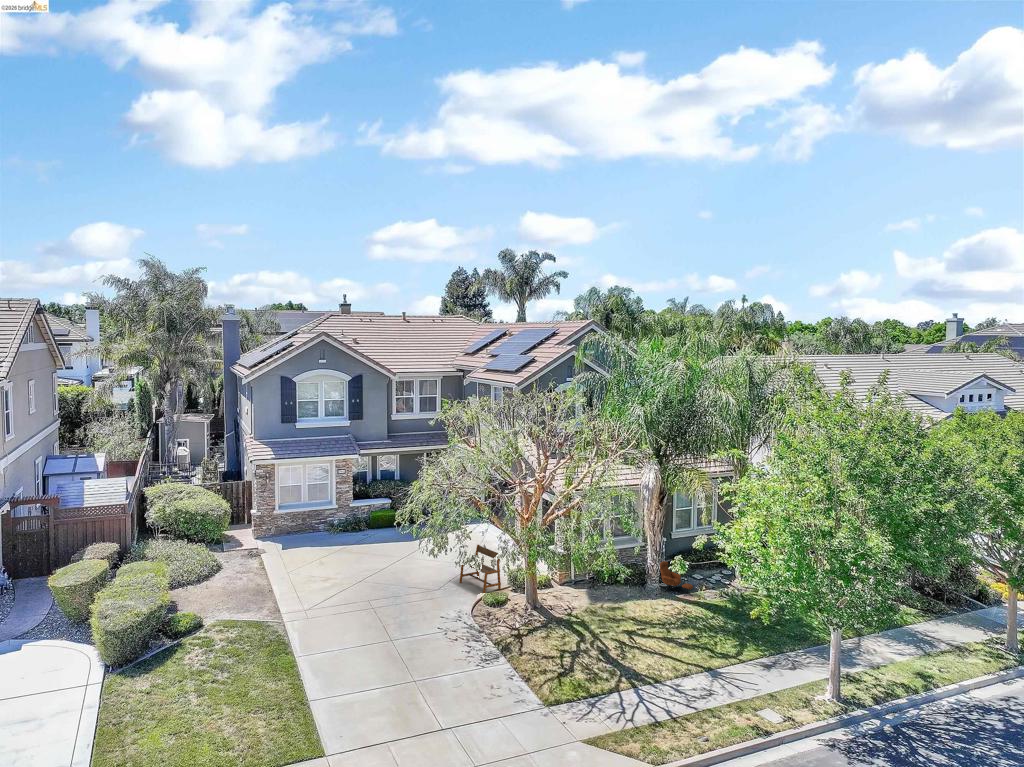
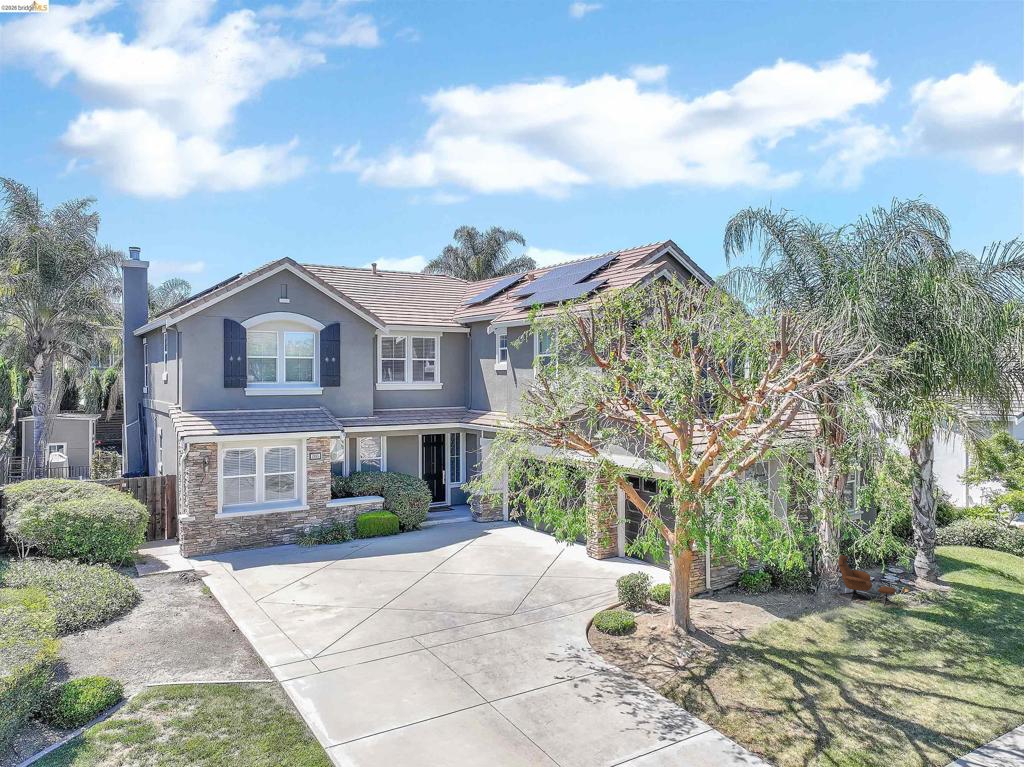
bench: present [460,545,501,593] -> none [540,542,610,619]

